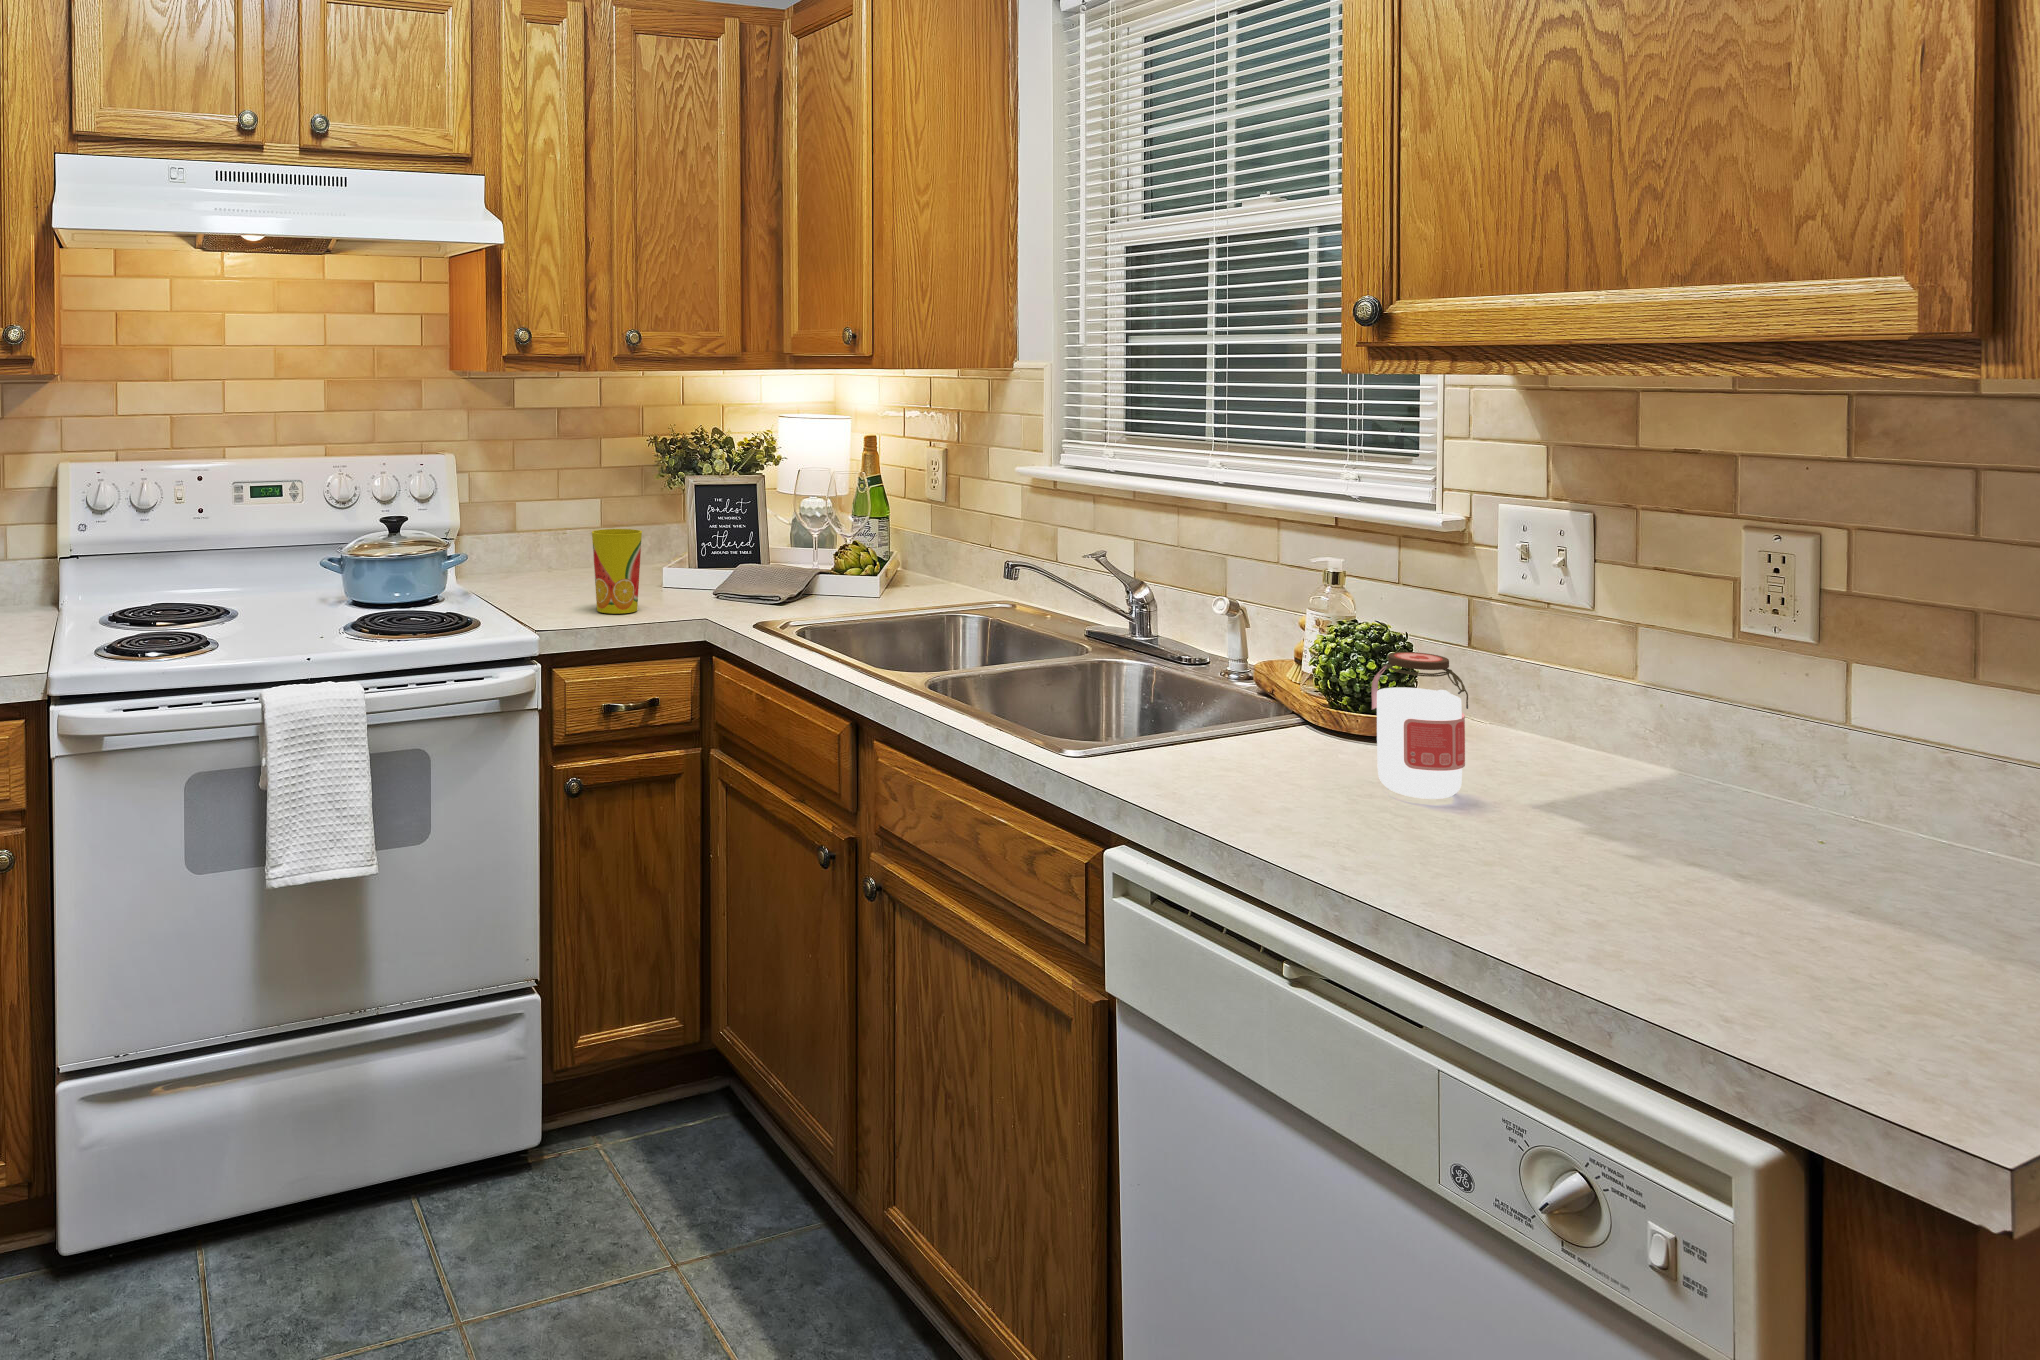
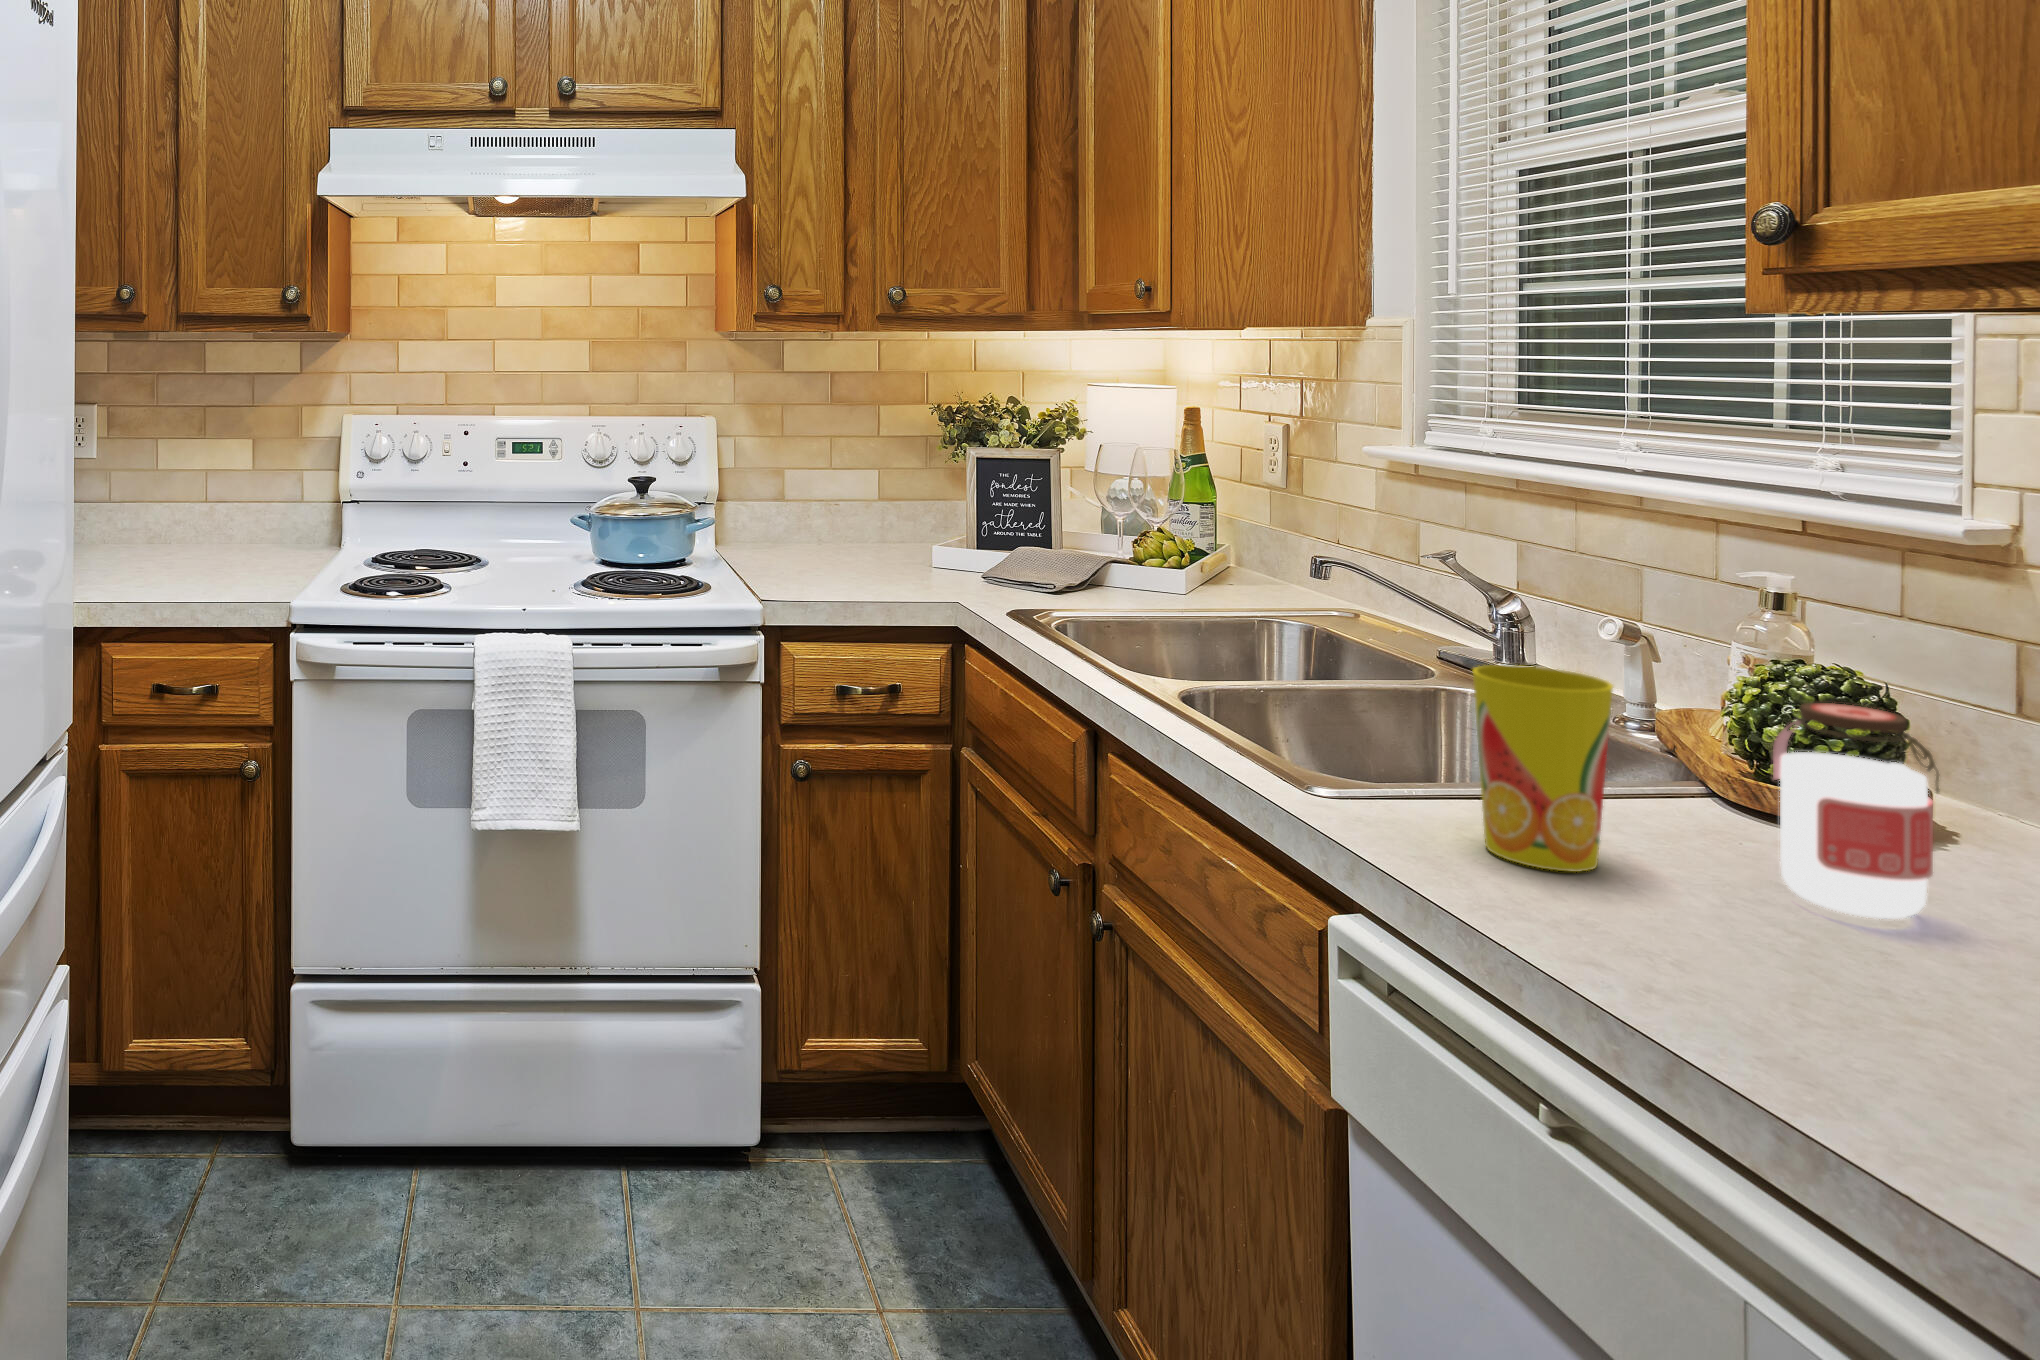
cup: present [592,529,642,614] -> present [1472,665,1613,872]

